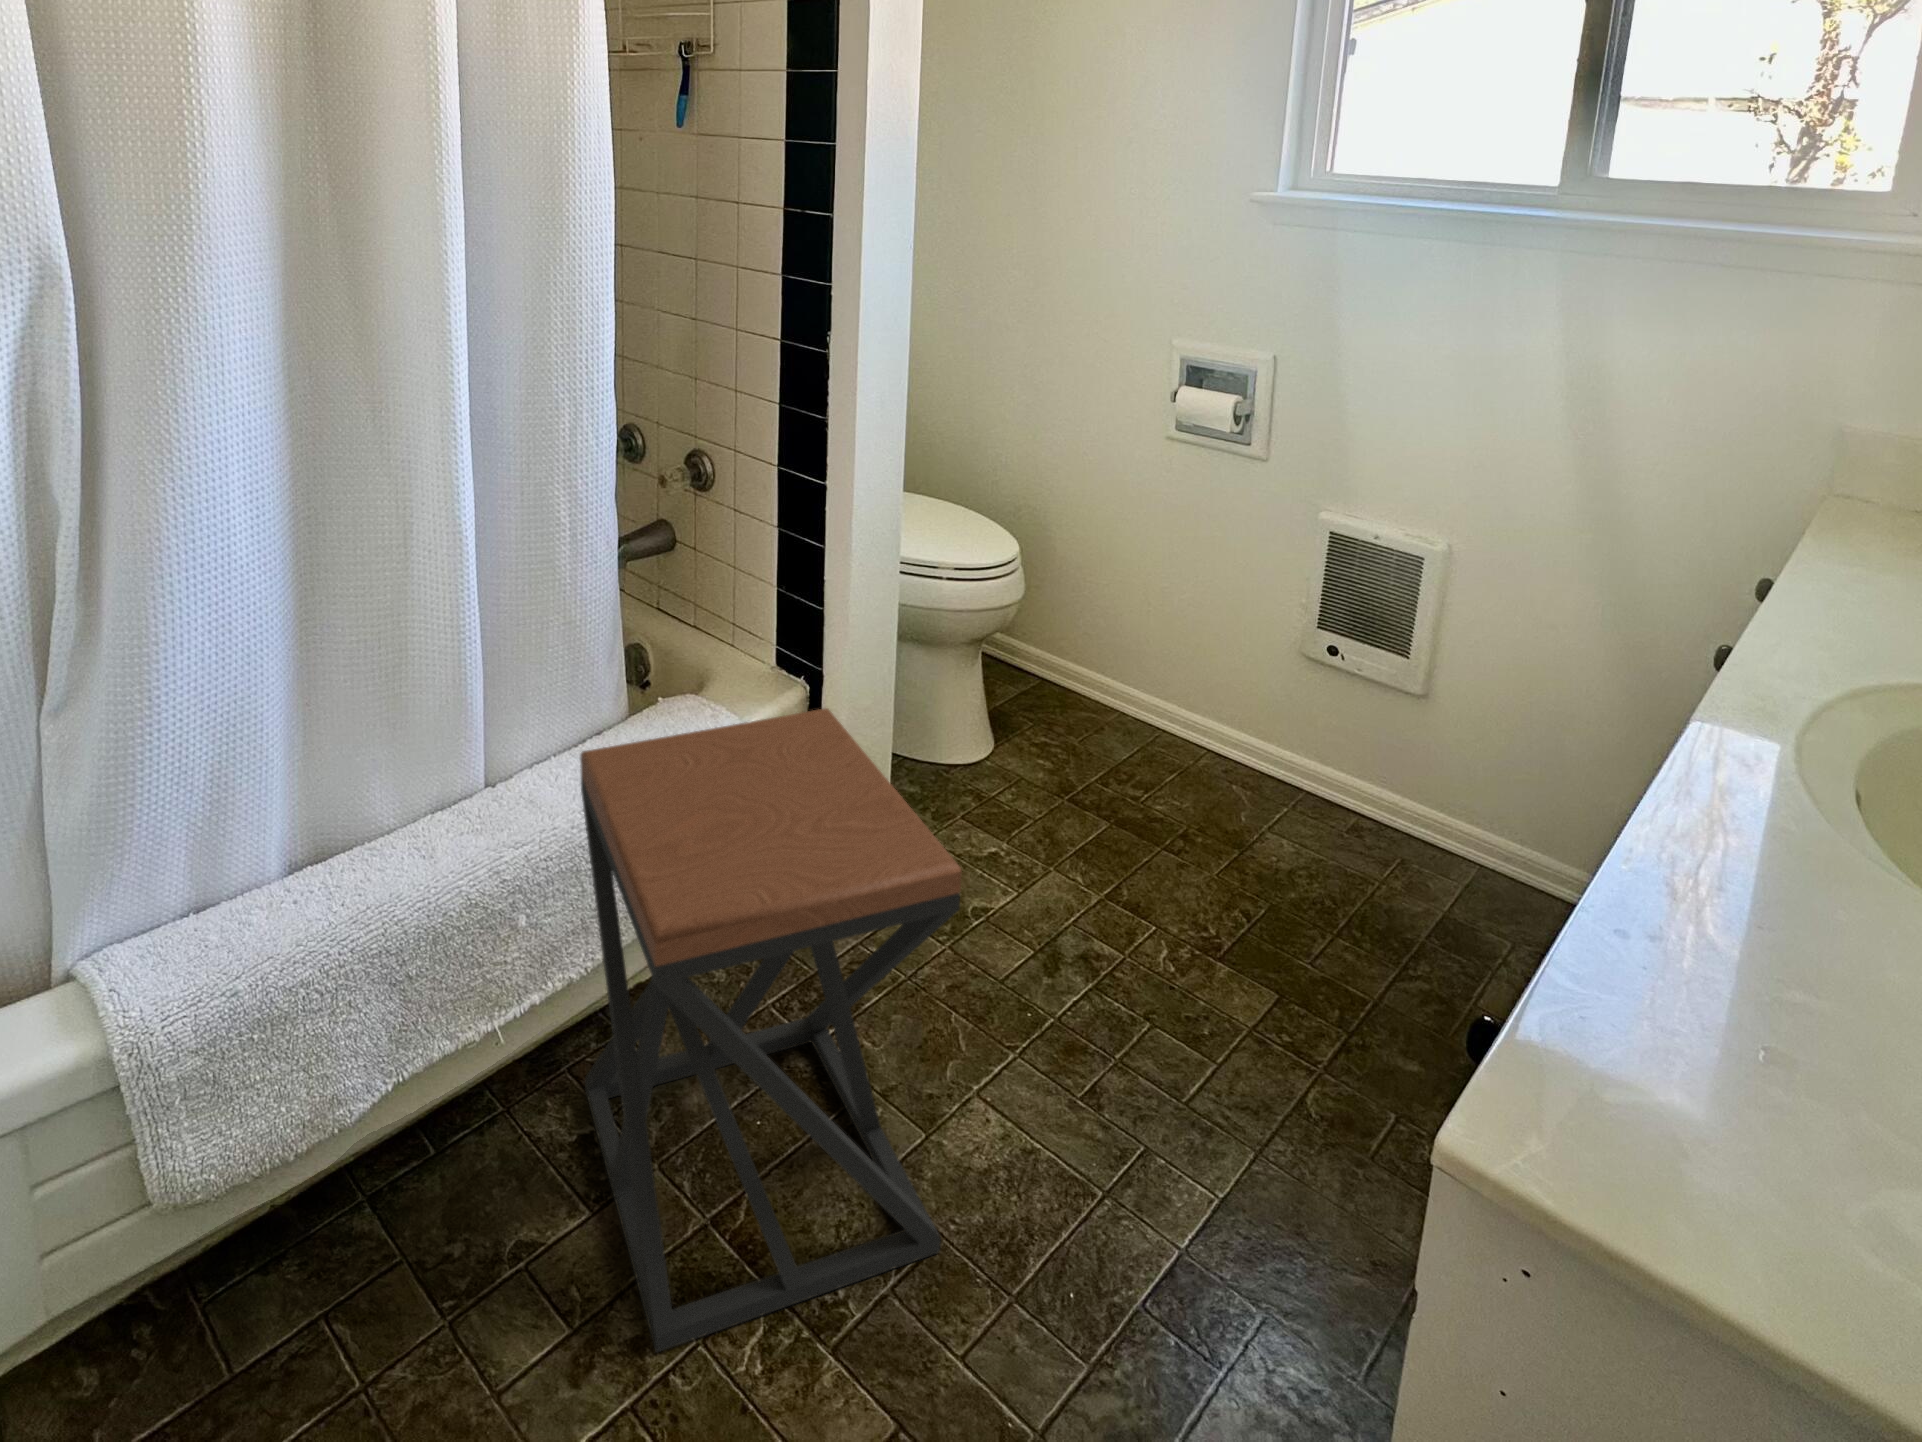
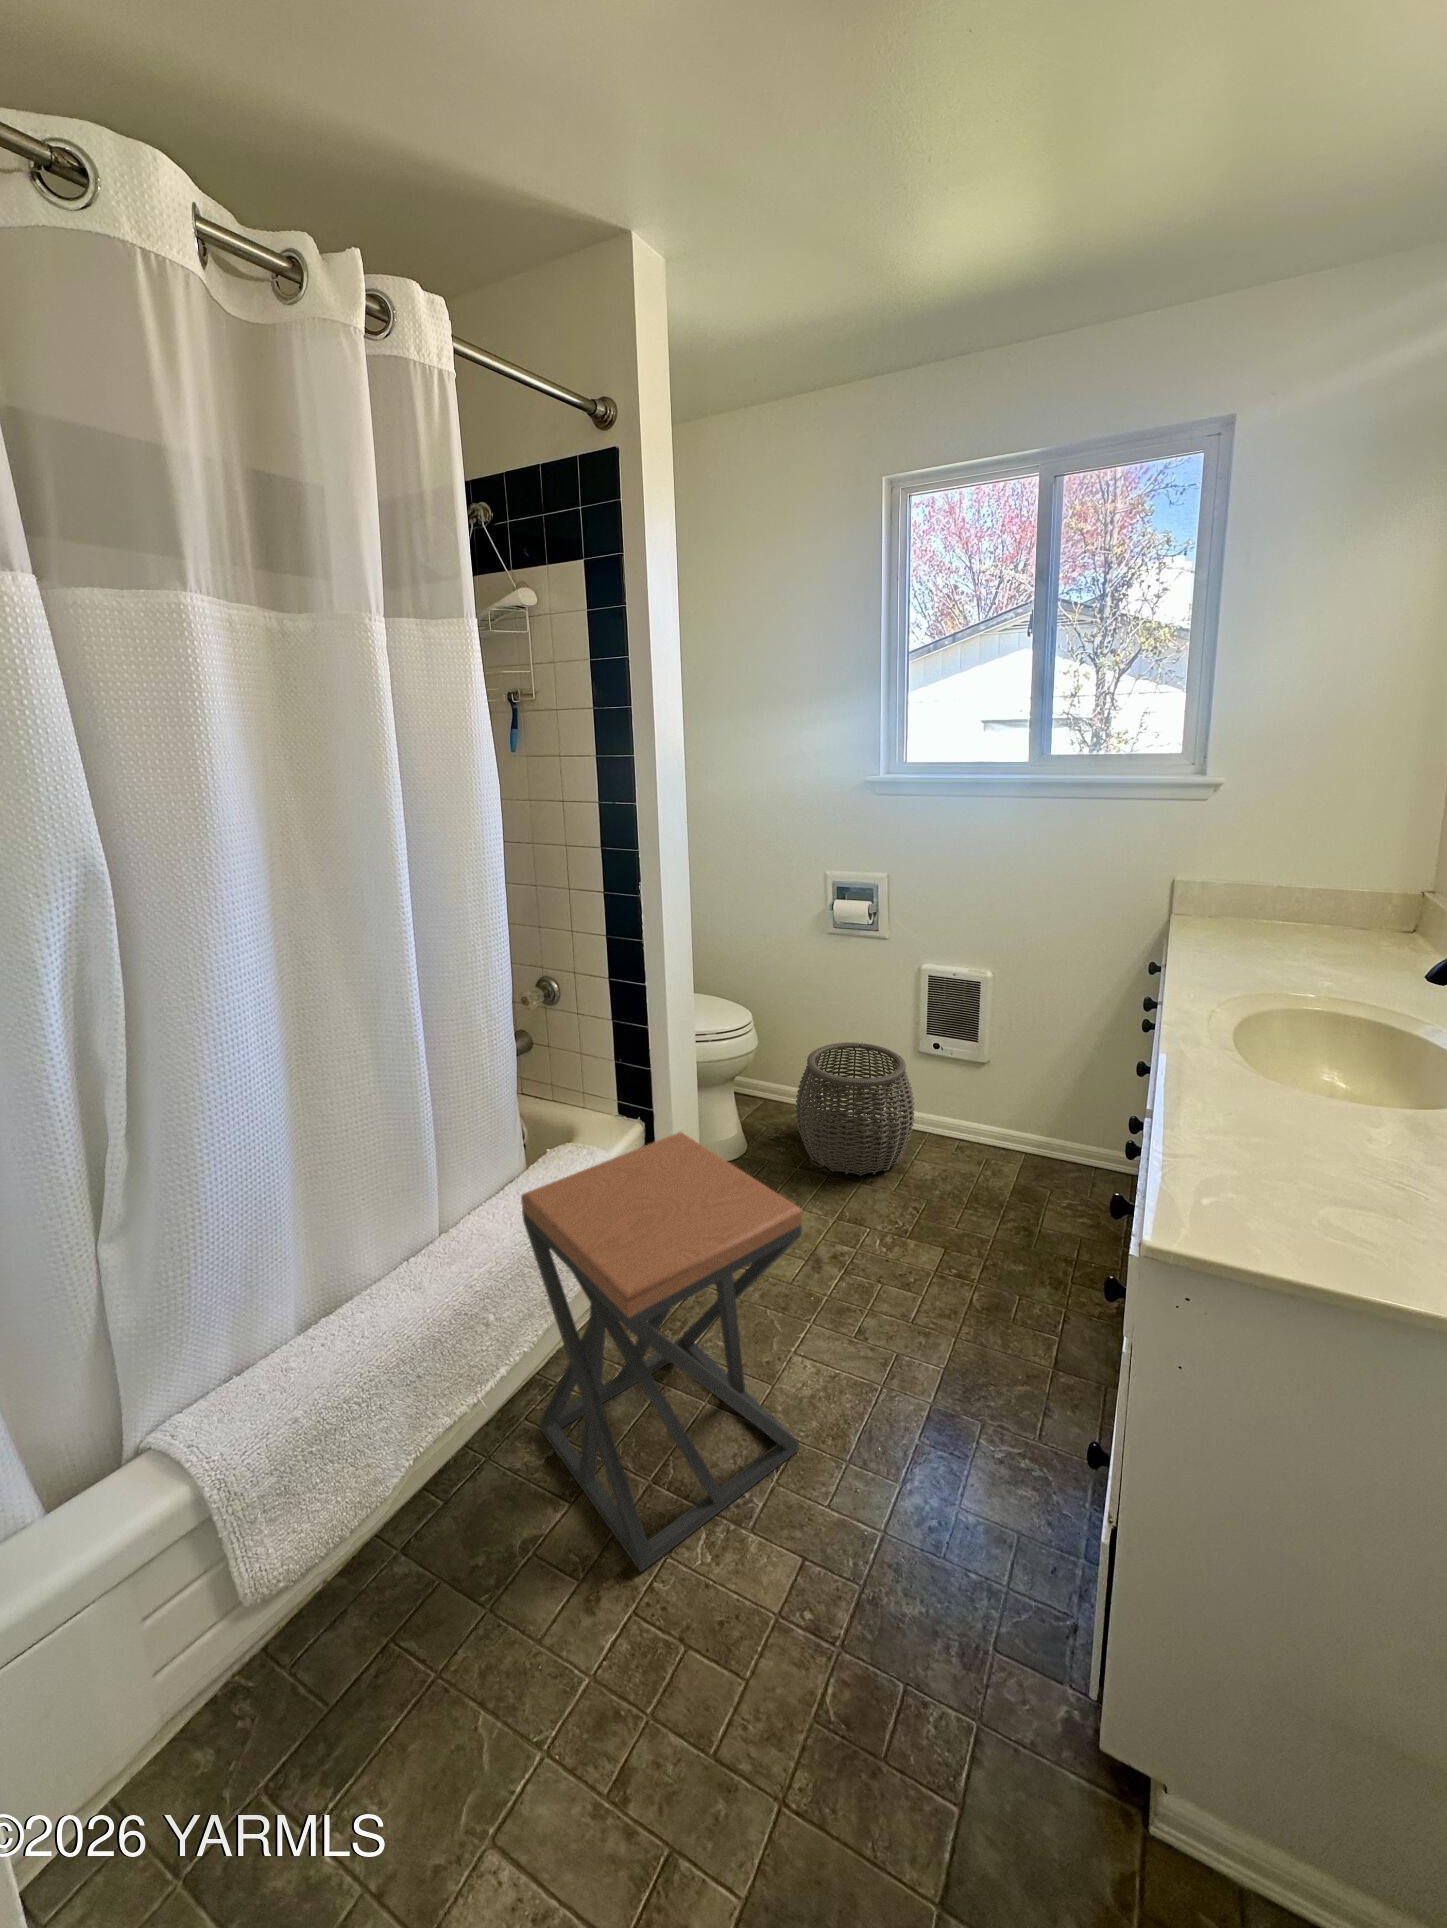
woven basket: none [1070,615,1273,838] -> present [796,1042,915,1176]

